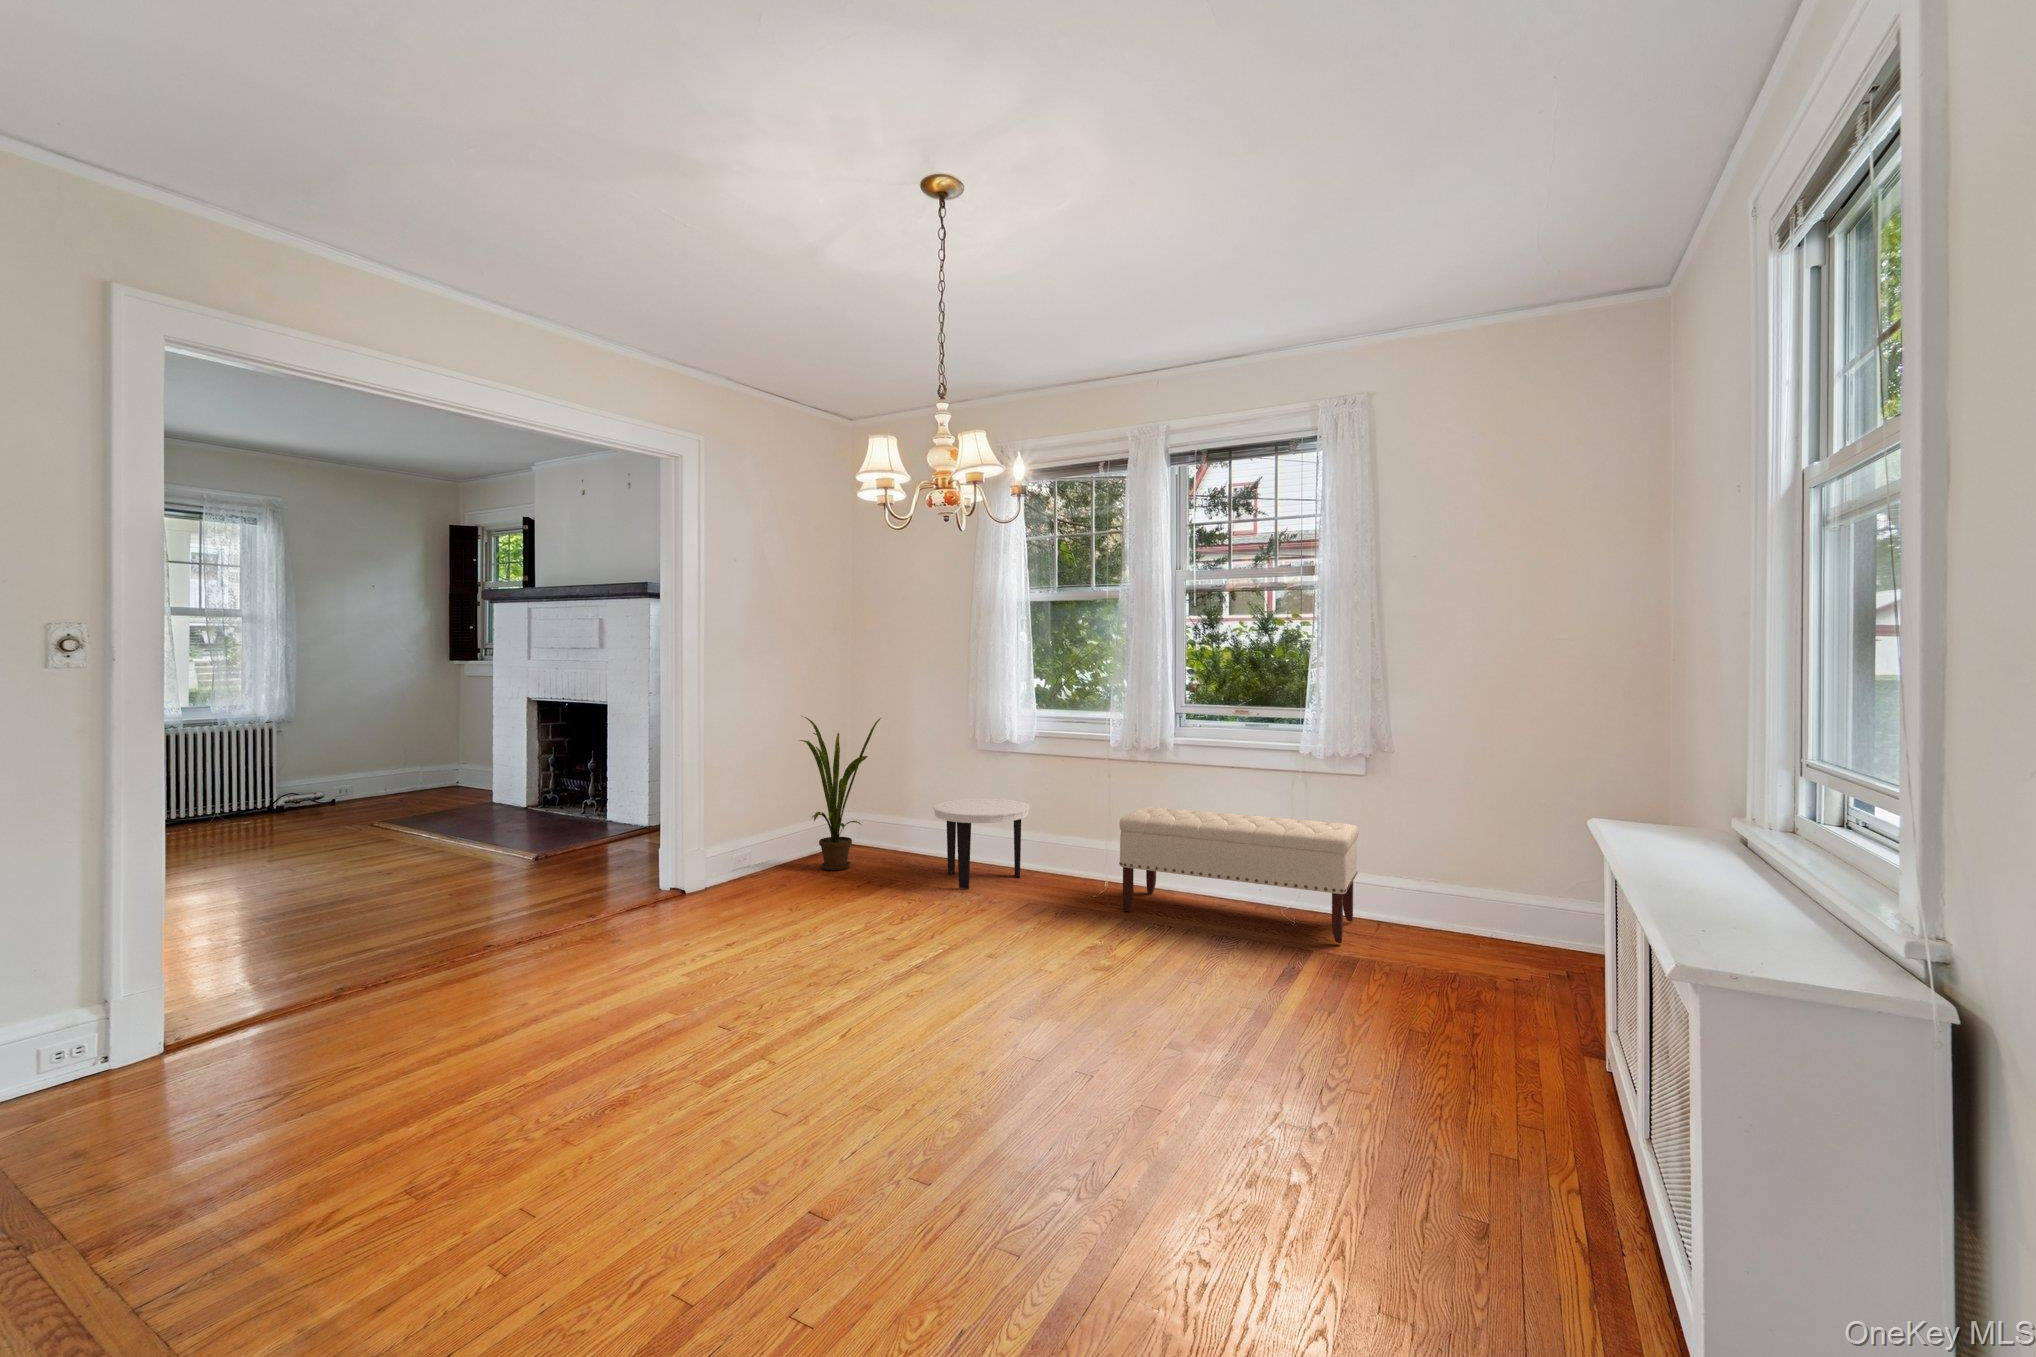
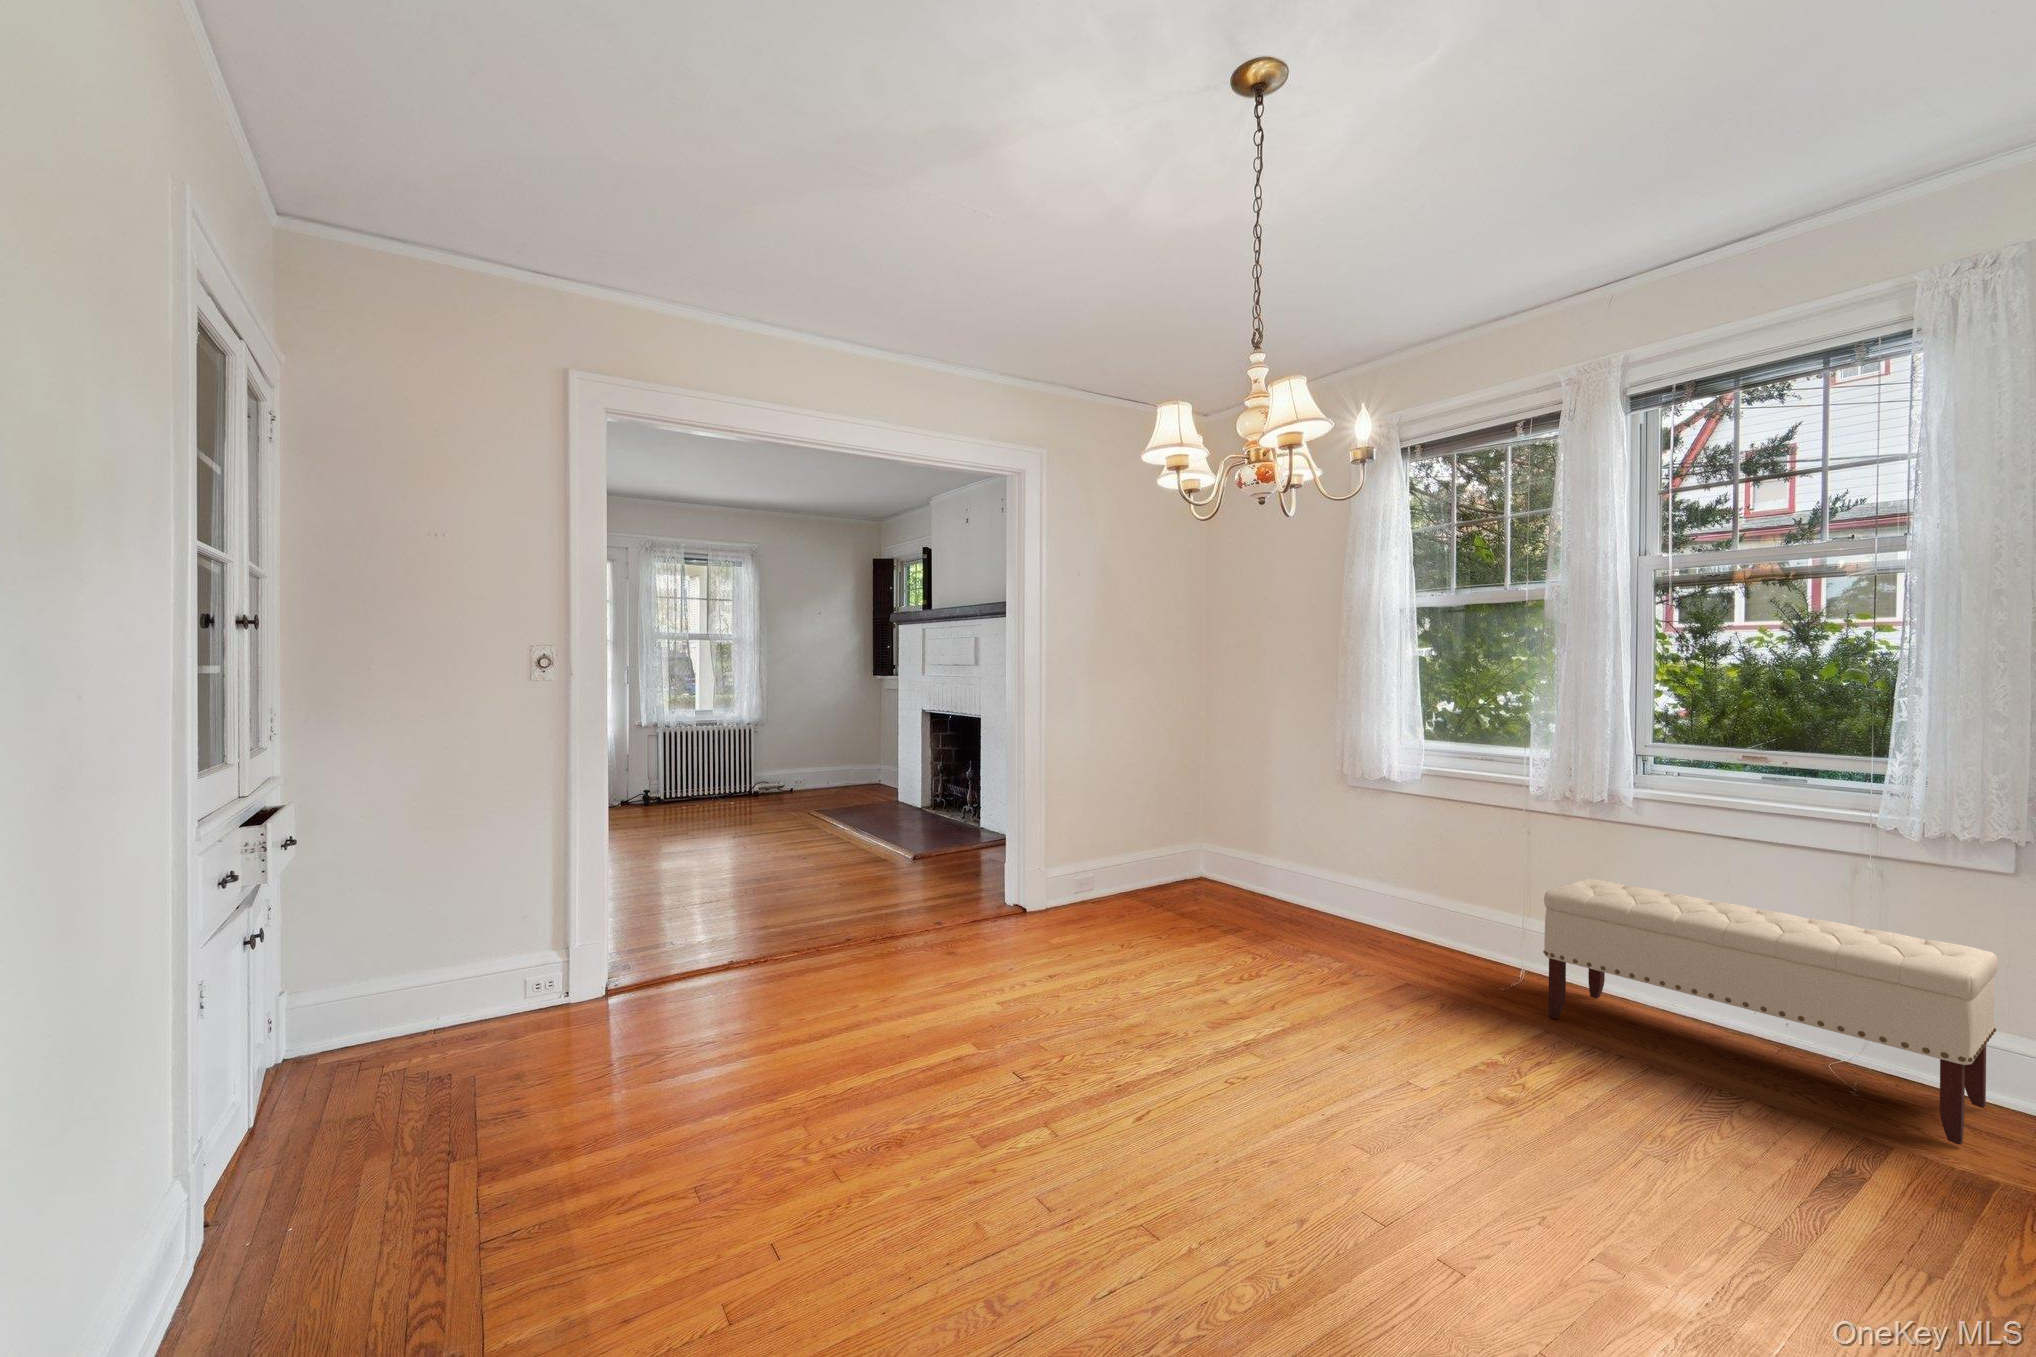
house plant: present [800,716,881,870] -> none [1143,735,1239,907]
side table: present [934,798,1030,889] -> none [1294,842,1418,952]

